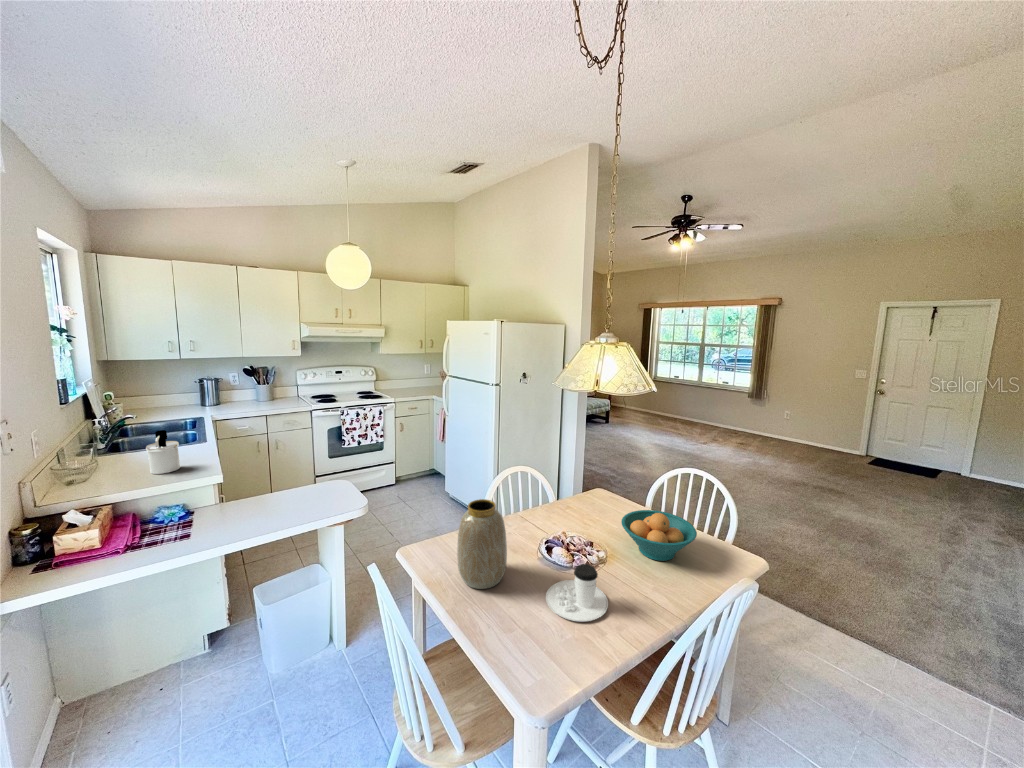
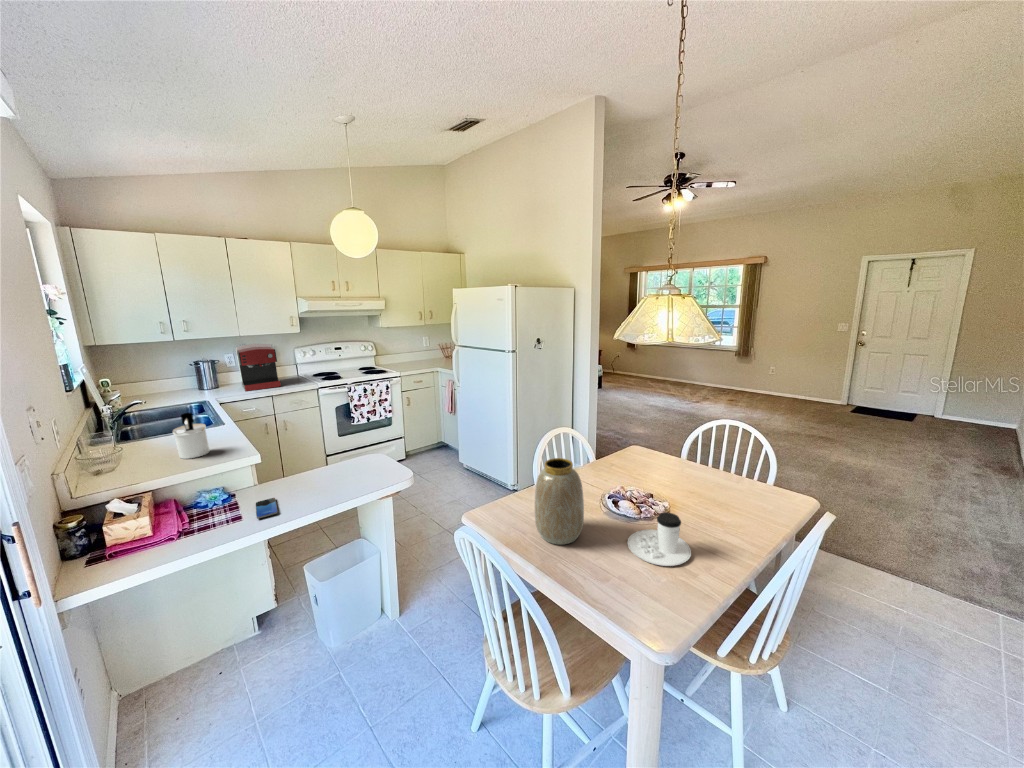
coffee maker: none [238,365,277,410] -> present [236,344,281,391]
fruit bowl: present [621,510,697,561] -> none [679,461,755,506]
smartphone: none [204,518,229,538] -> present [256,498,278,519]

